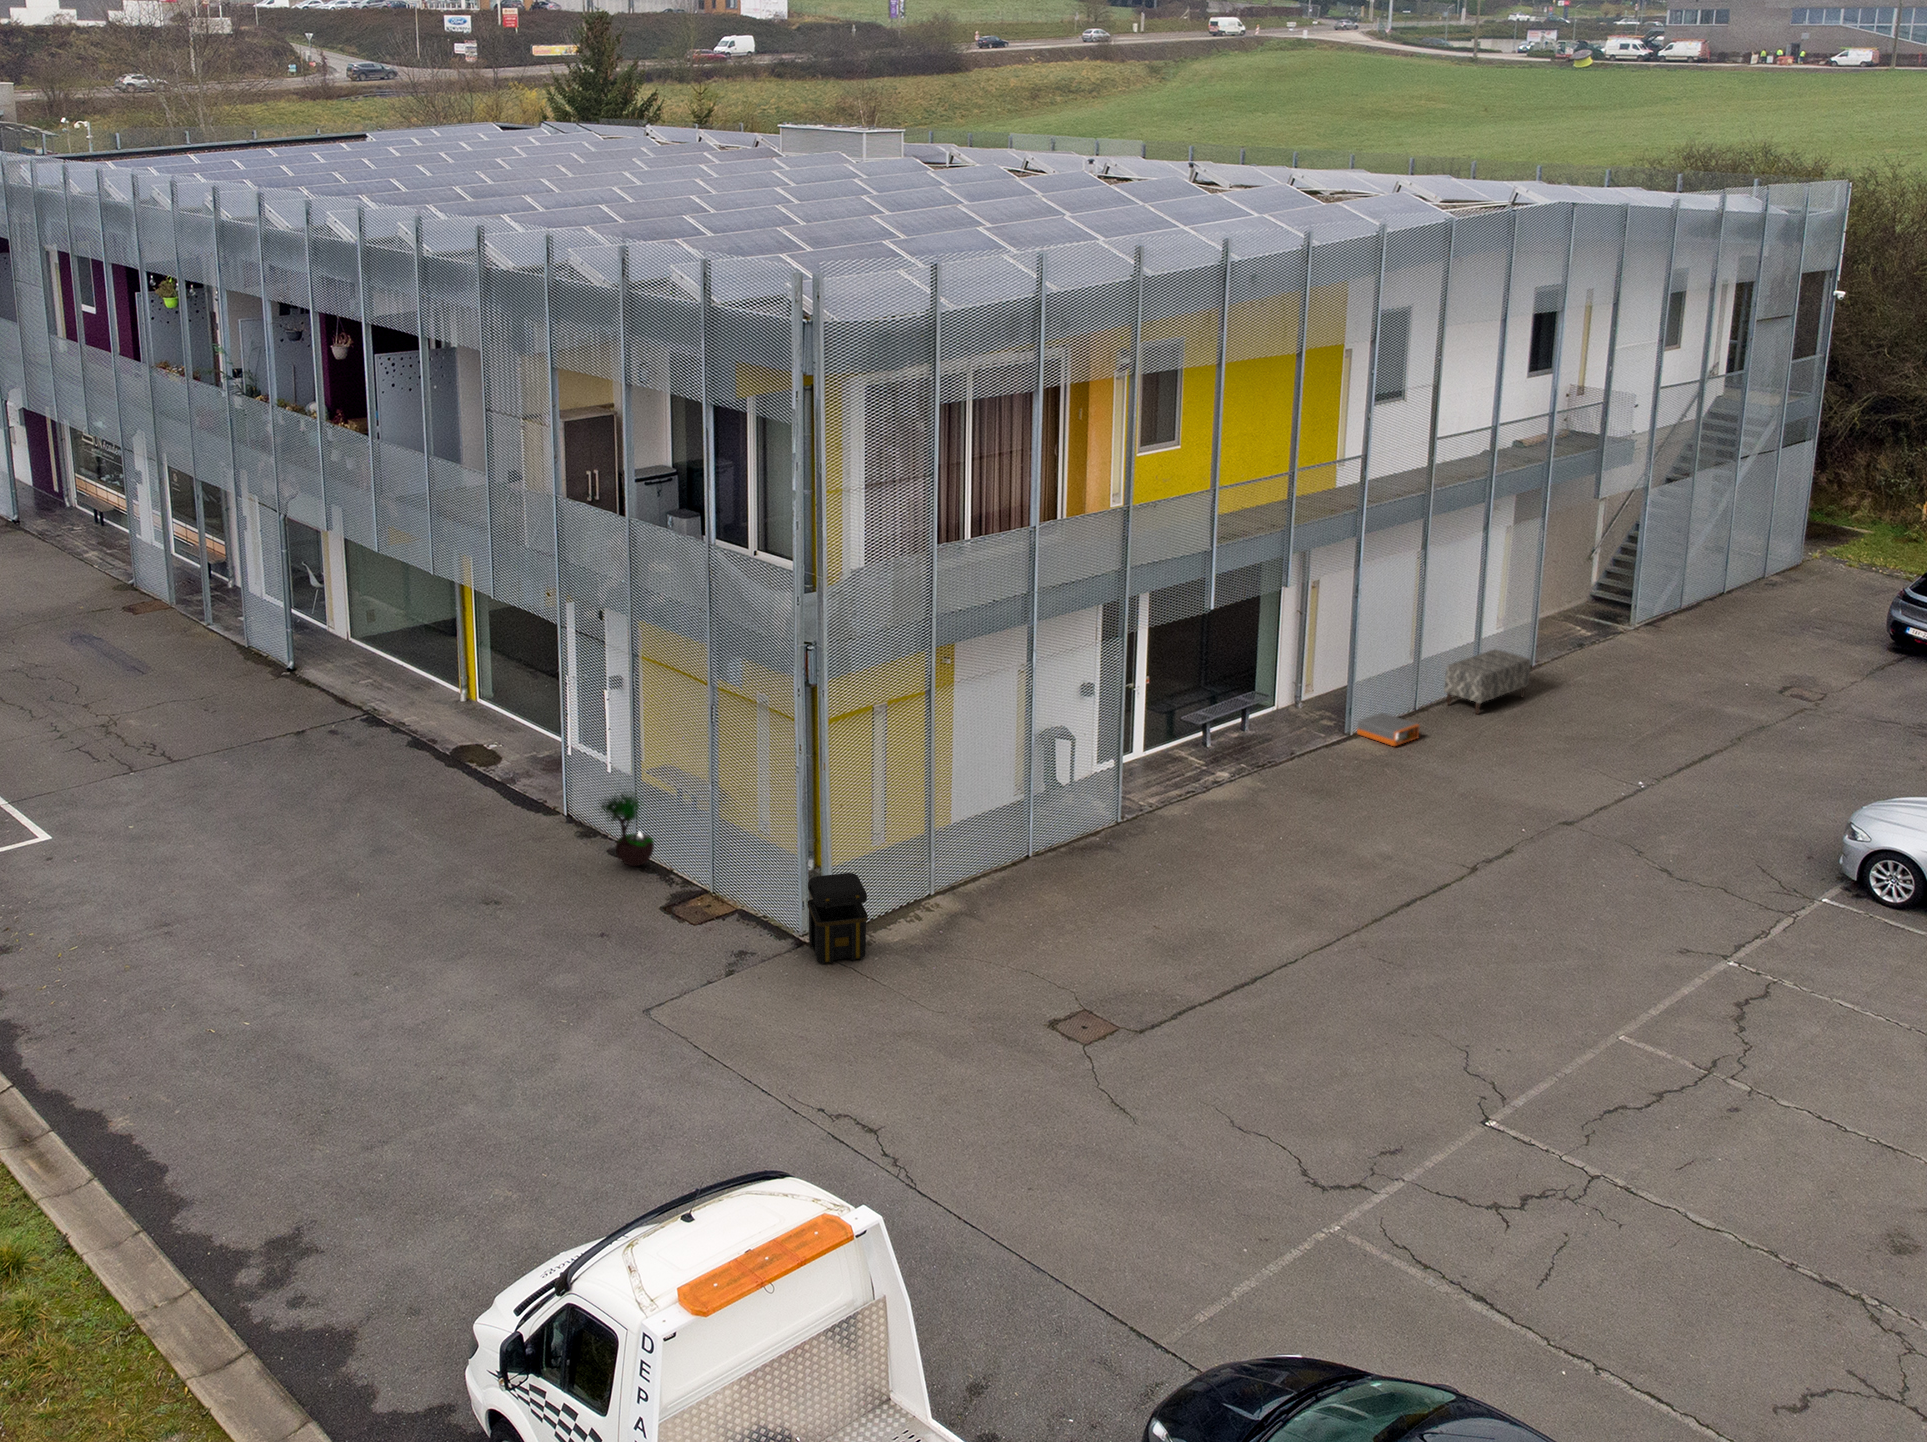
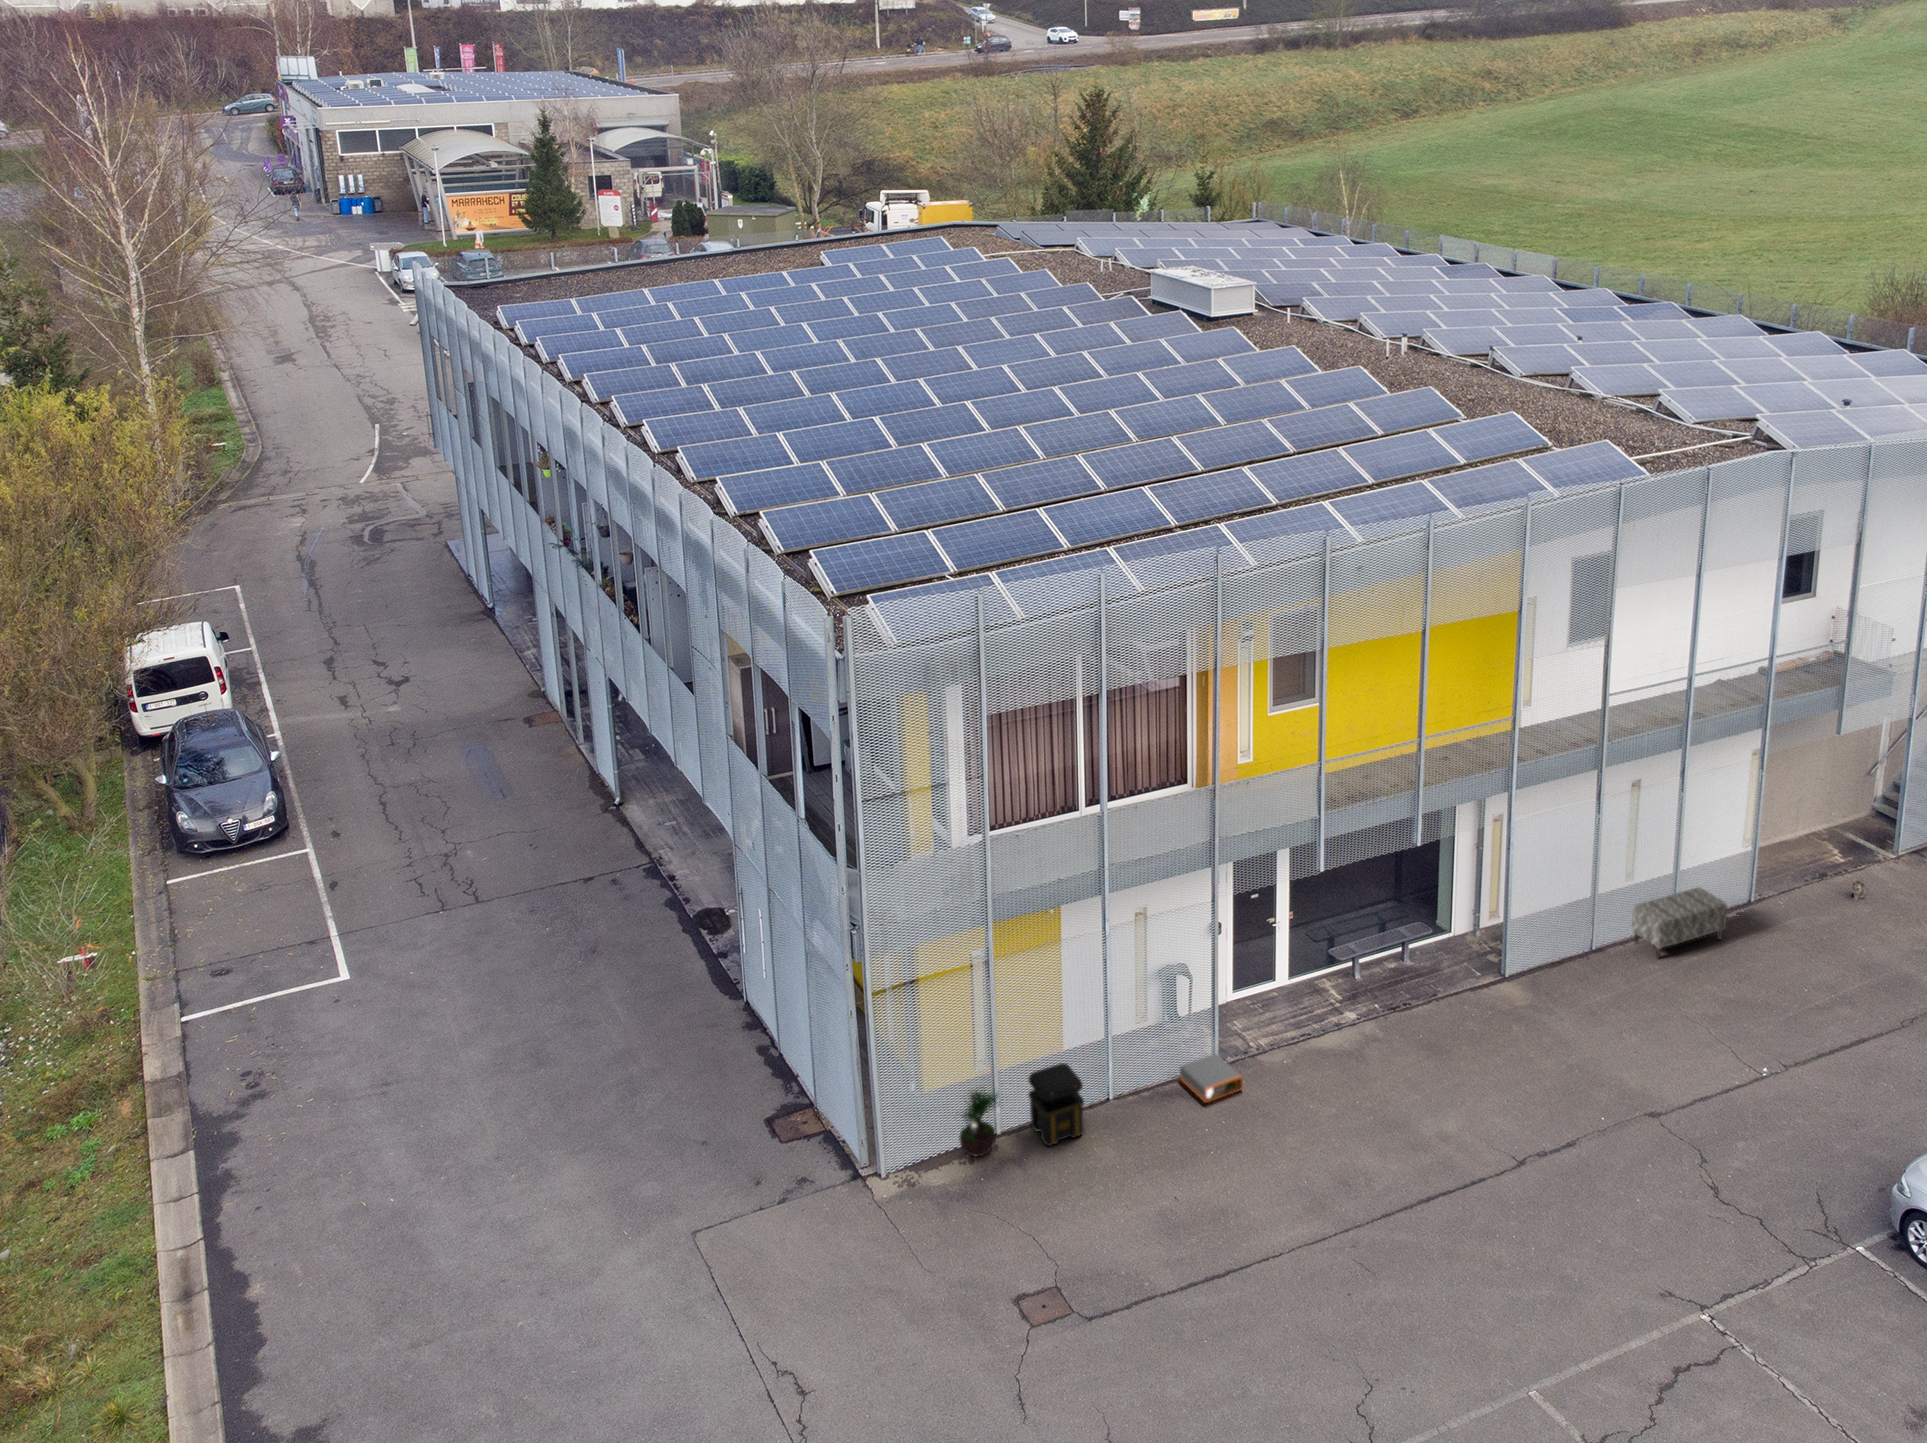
storage box: present [1357,713,1419,746] -> present [1180,1054,1242,1103]
potted tree: present [598,794,654,866] -> present [959,1087,999,1156]
toolbox: present [807,873,868,964] -> present [1028,1063,1084,1146]

